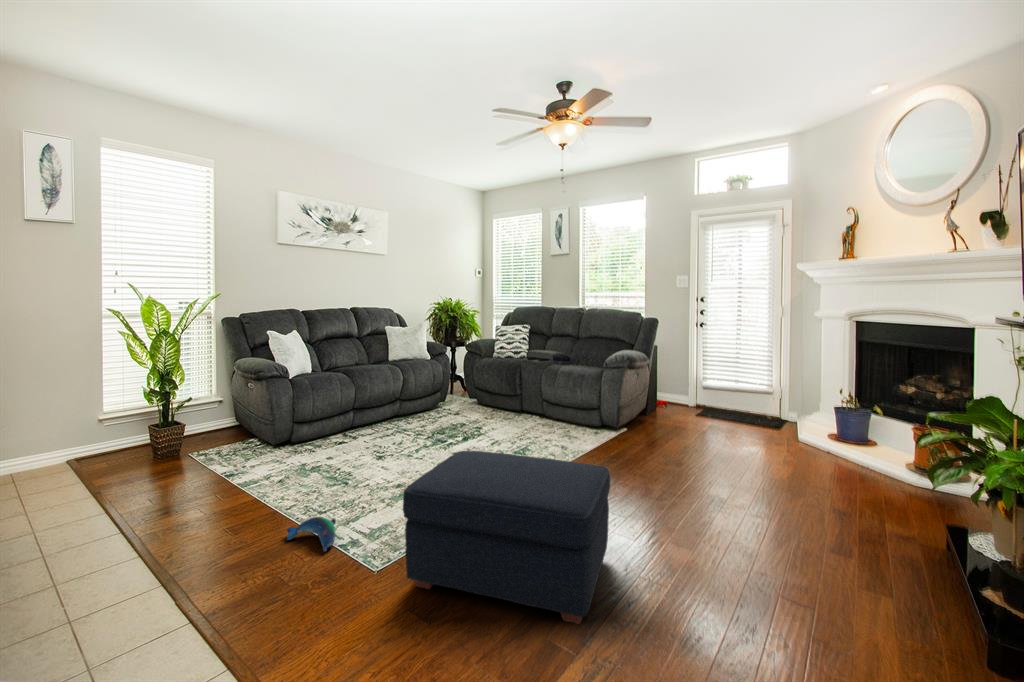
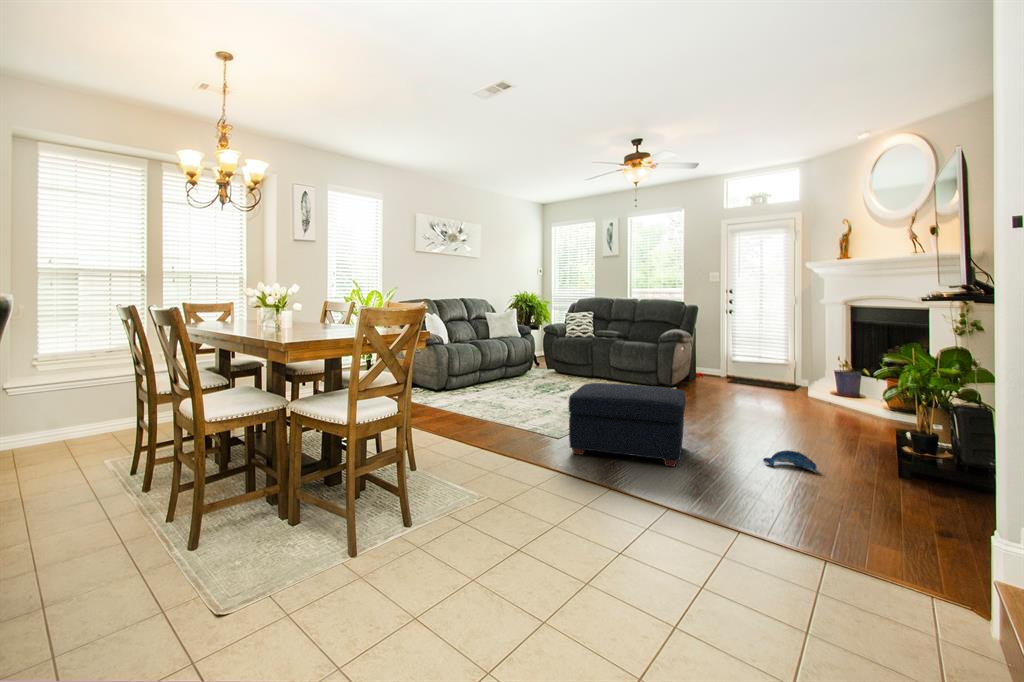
plush toy: present [287,517,336,552] -> present [763,450,818,473]

